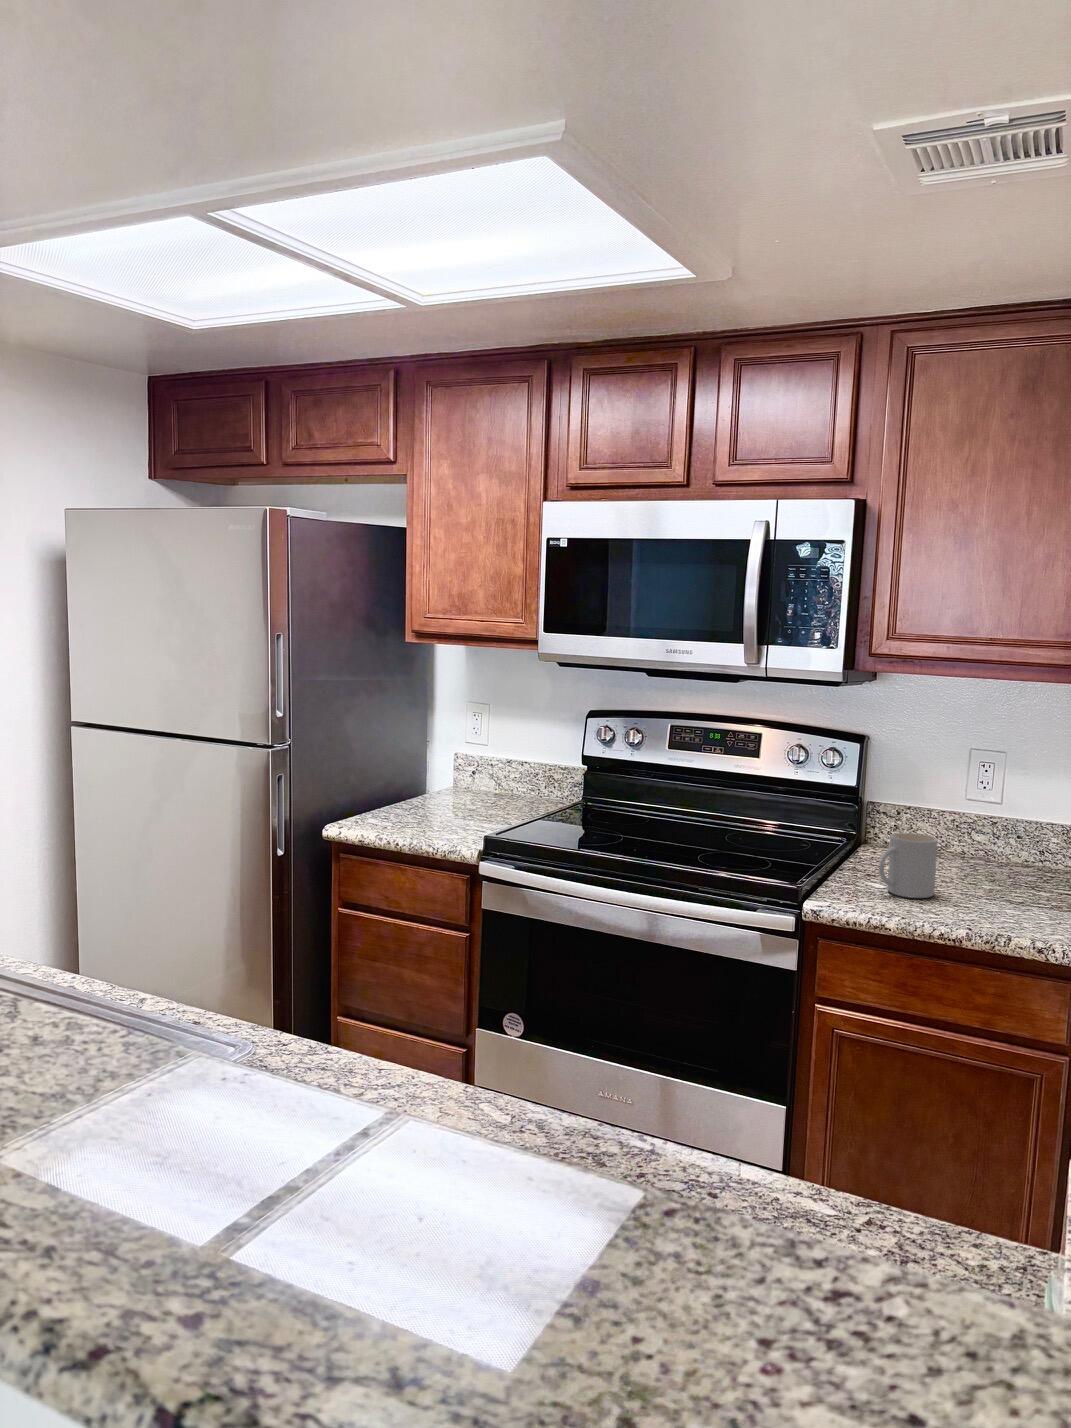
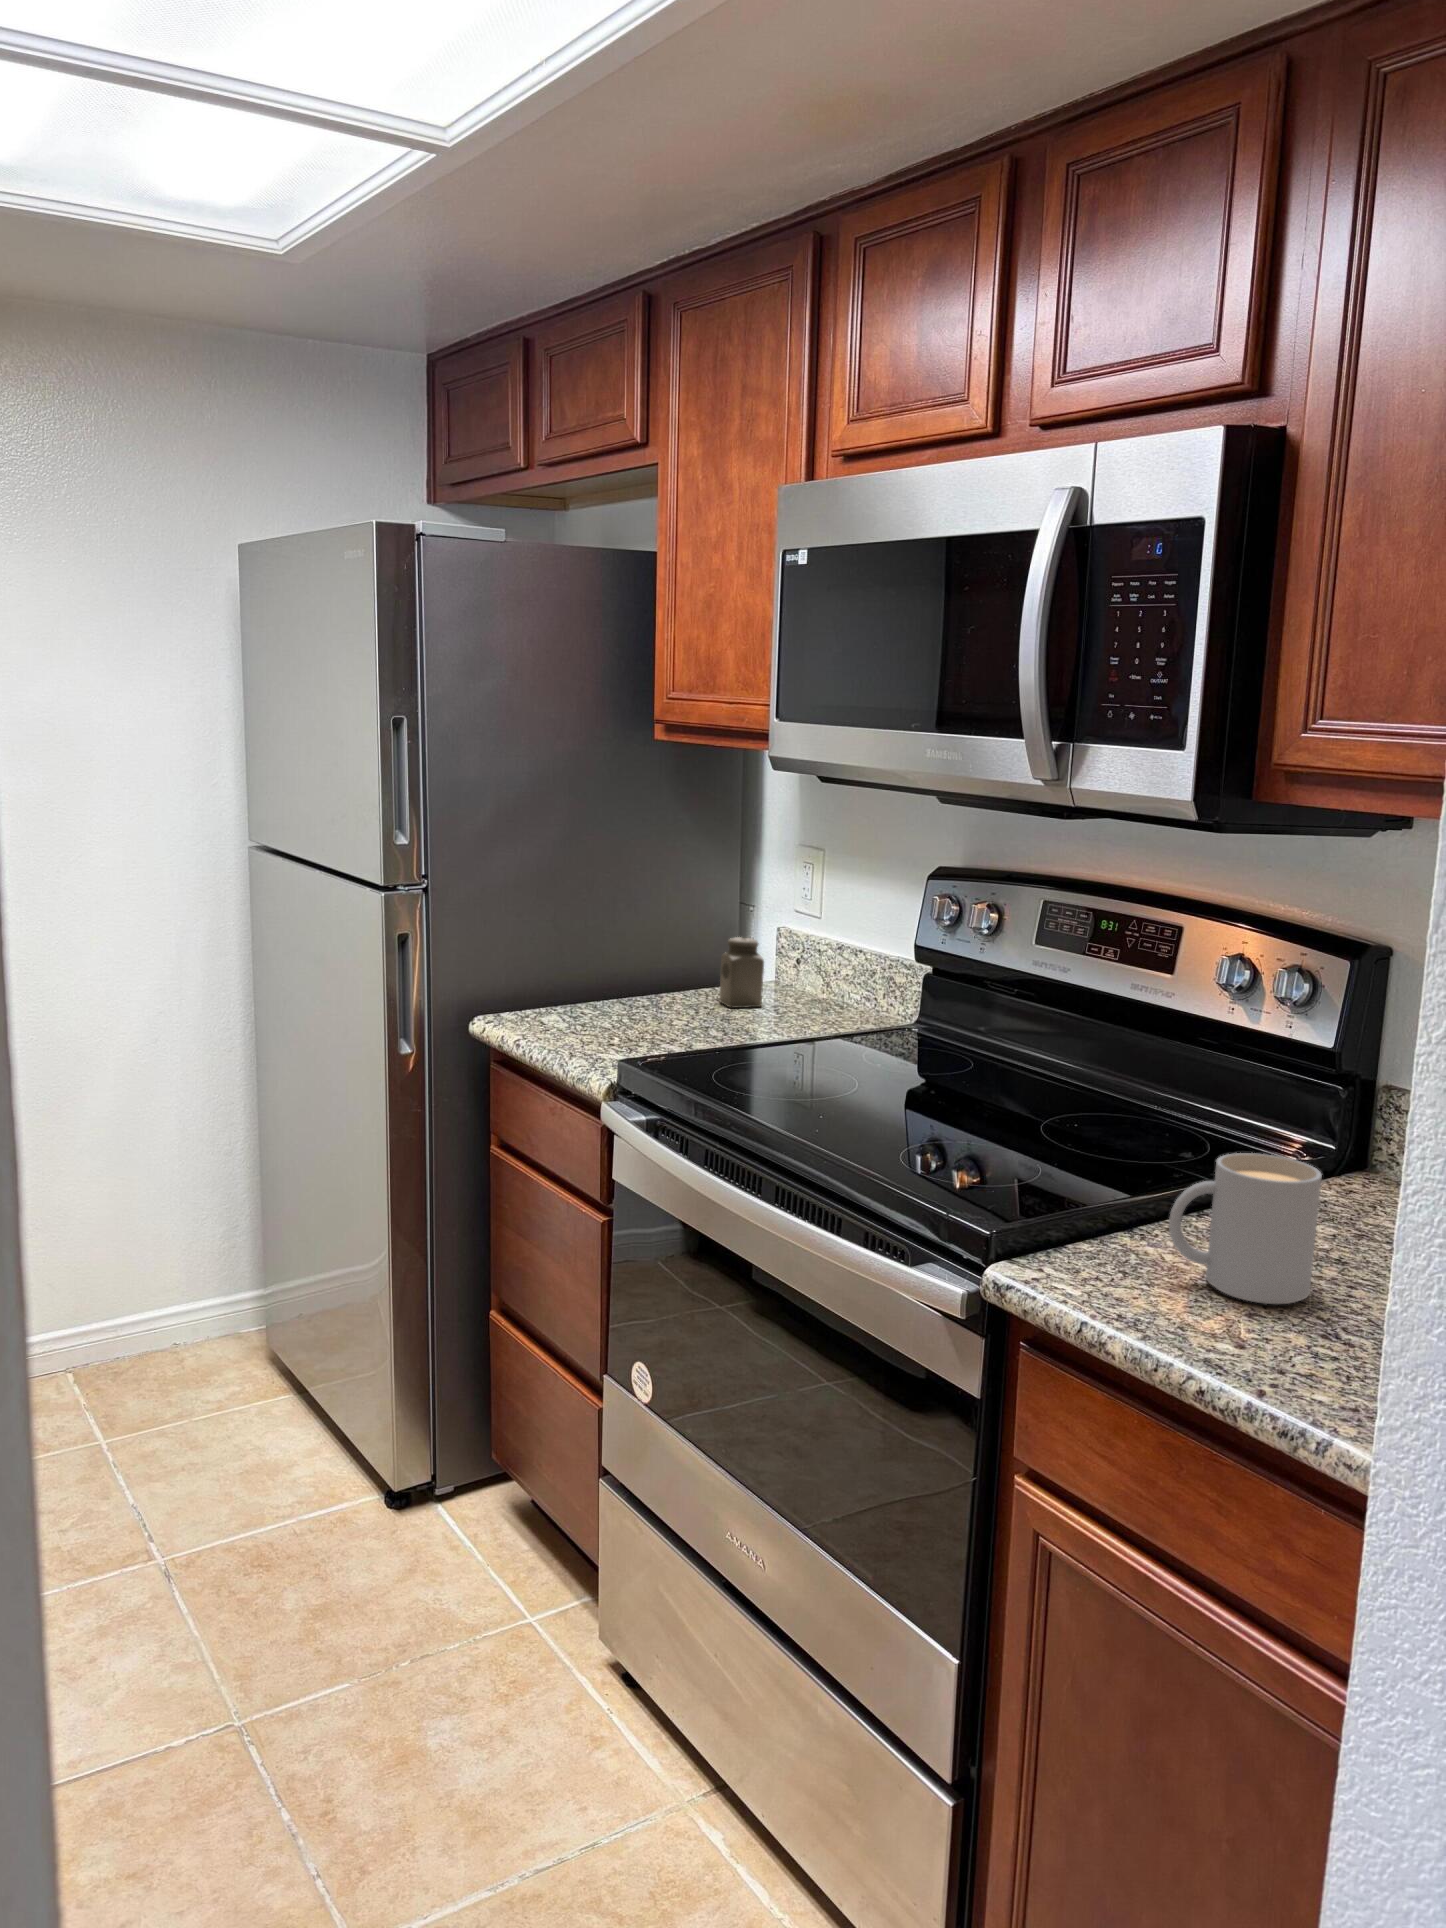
salt shaker: none [441,761,470,804] -> present [719,937,764,1008]

